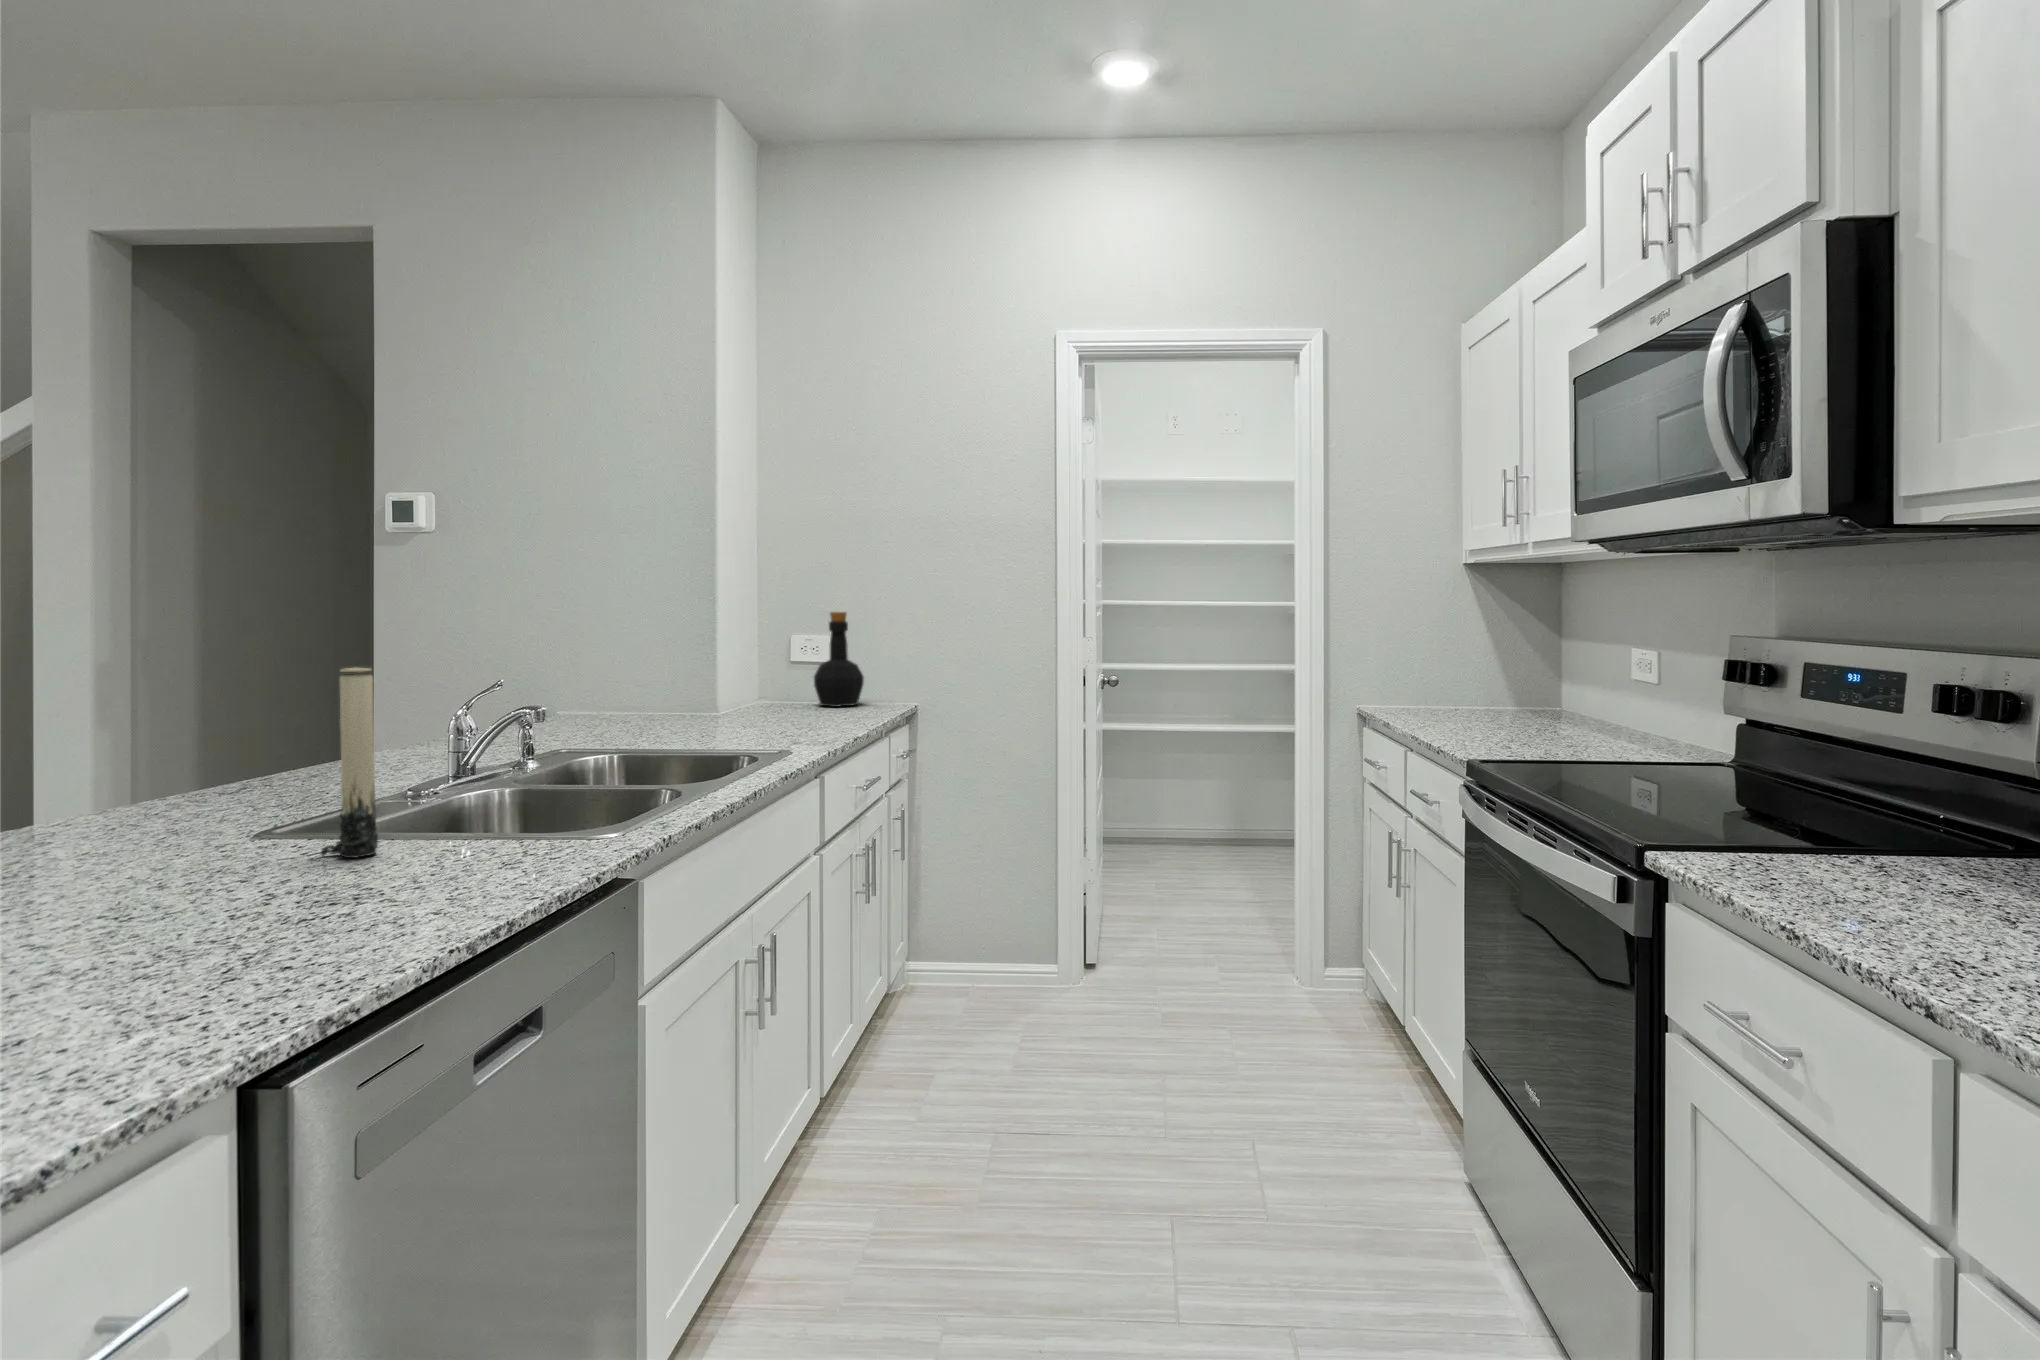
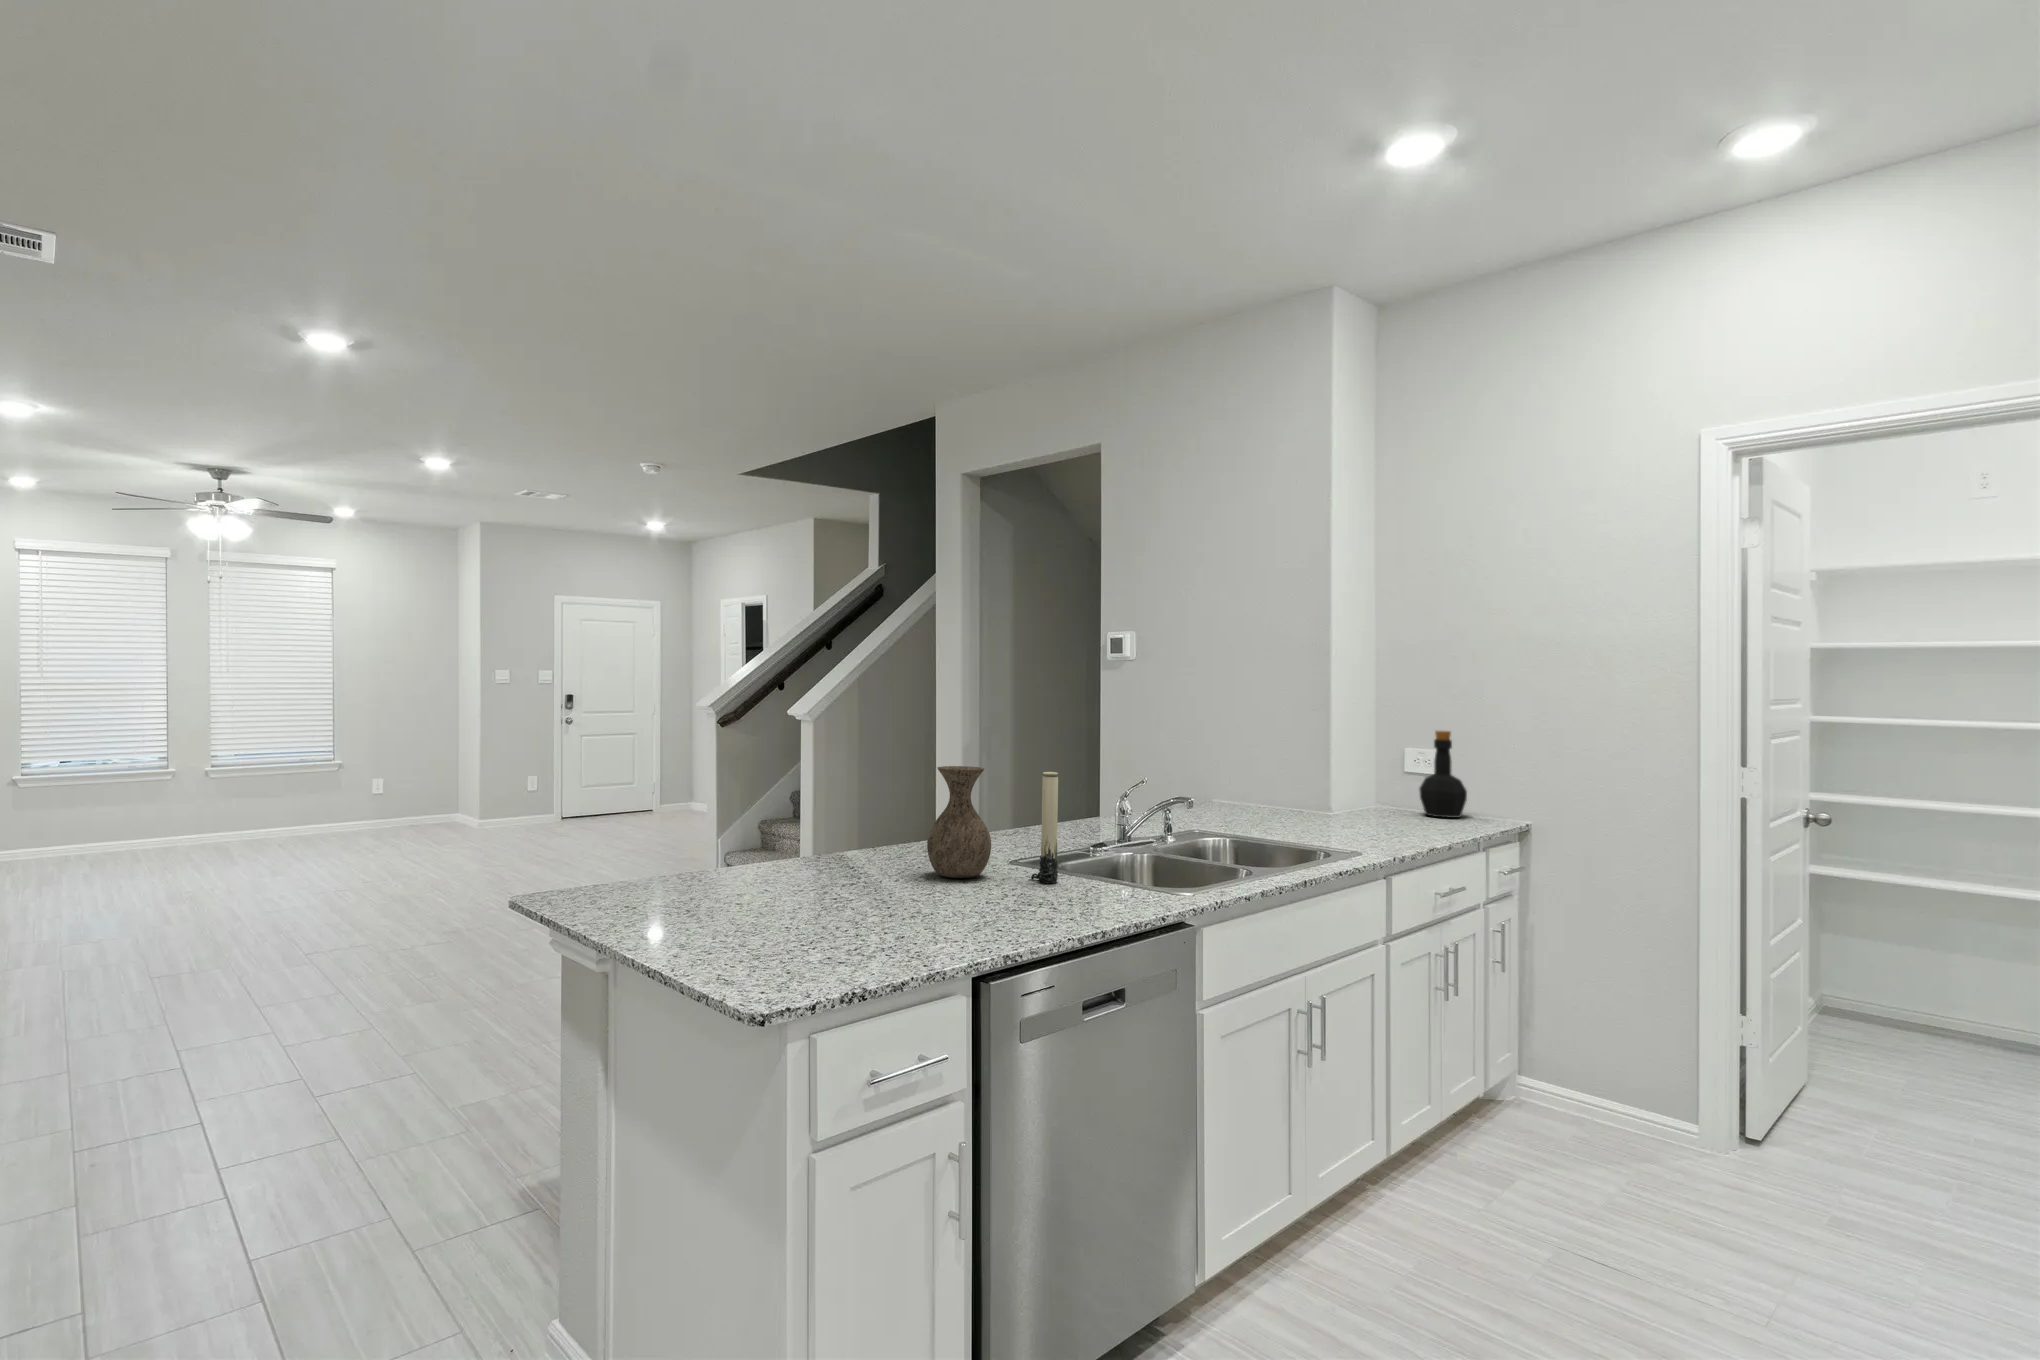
vase: none [66,669,228,881] -> present [927,766,991,878]

